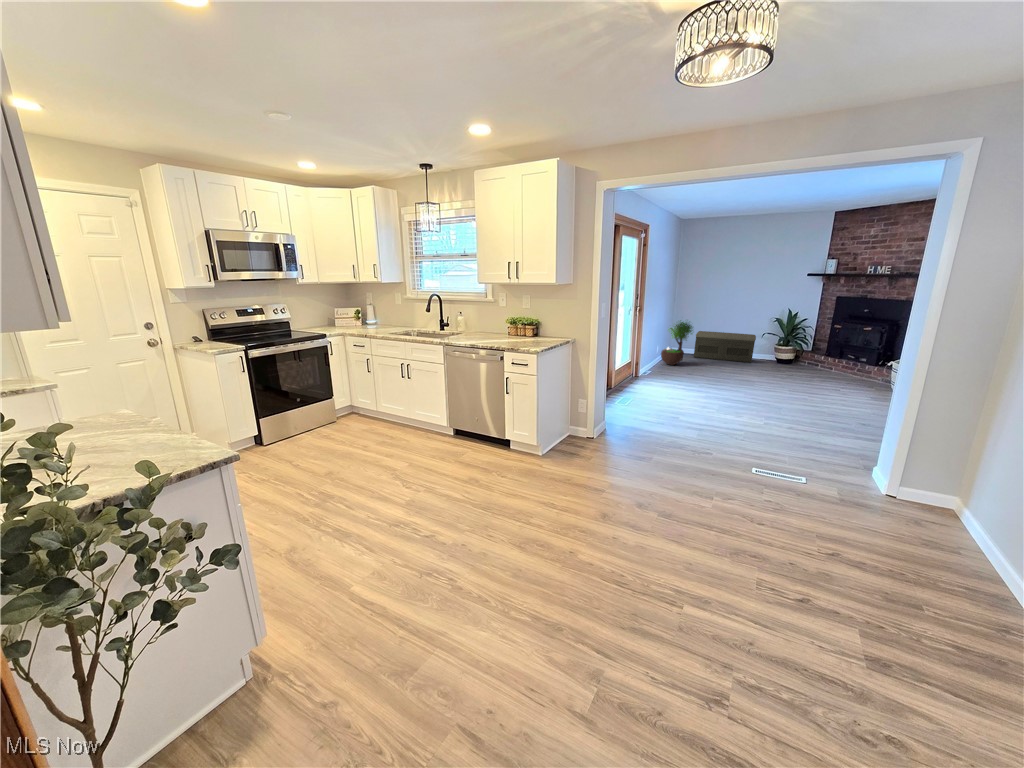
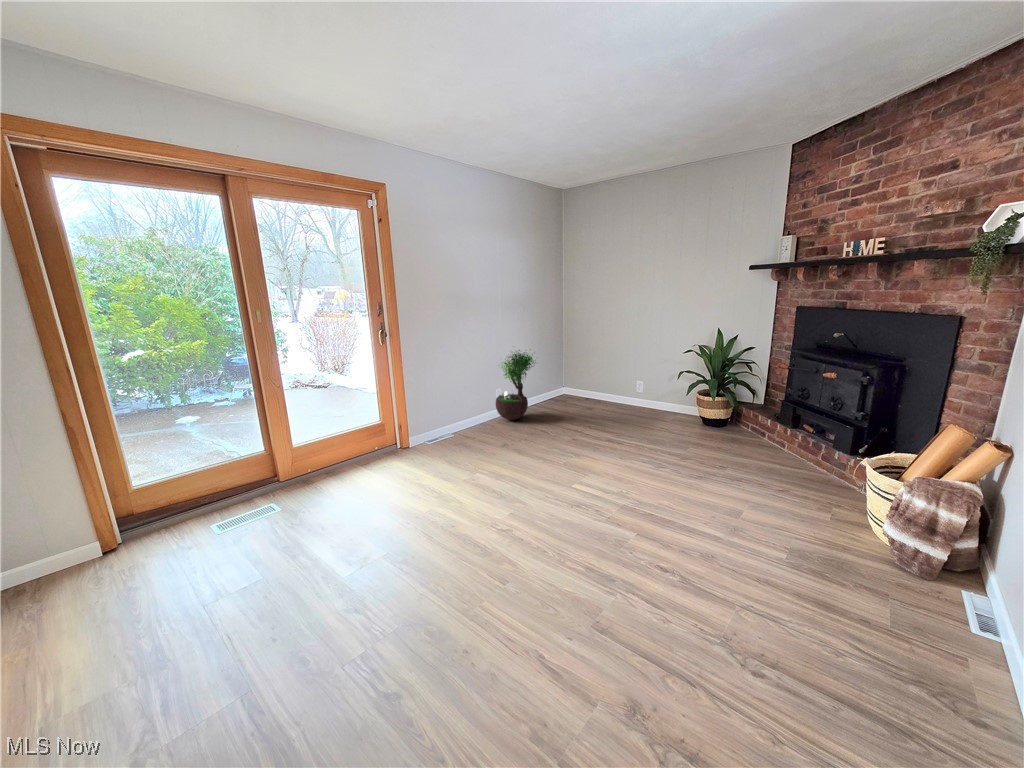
storage bench: present [694,331,756,363] -> none [578,364,671,420]

